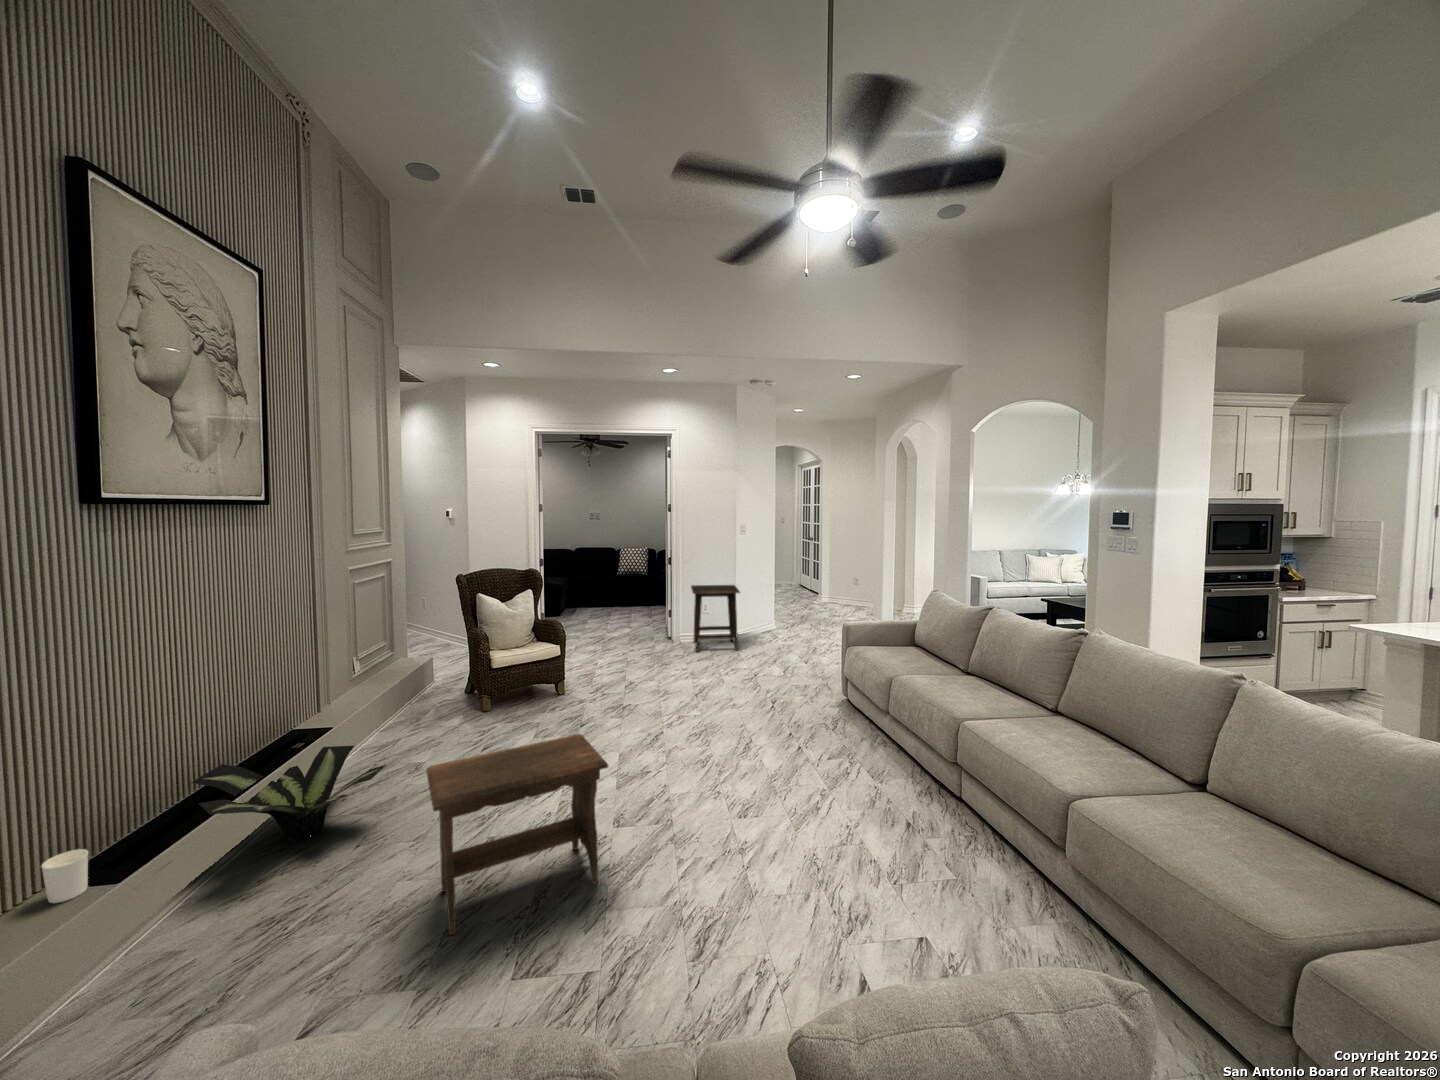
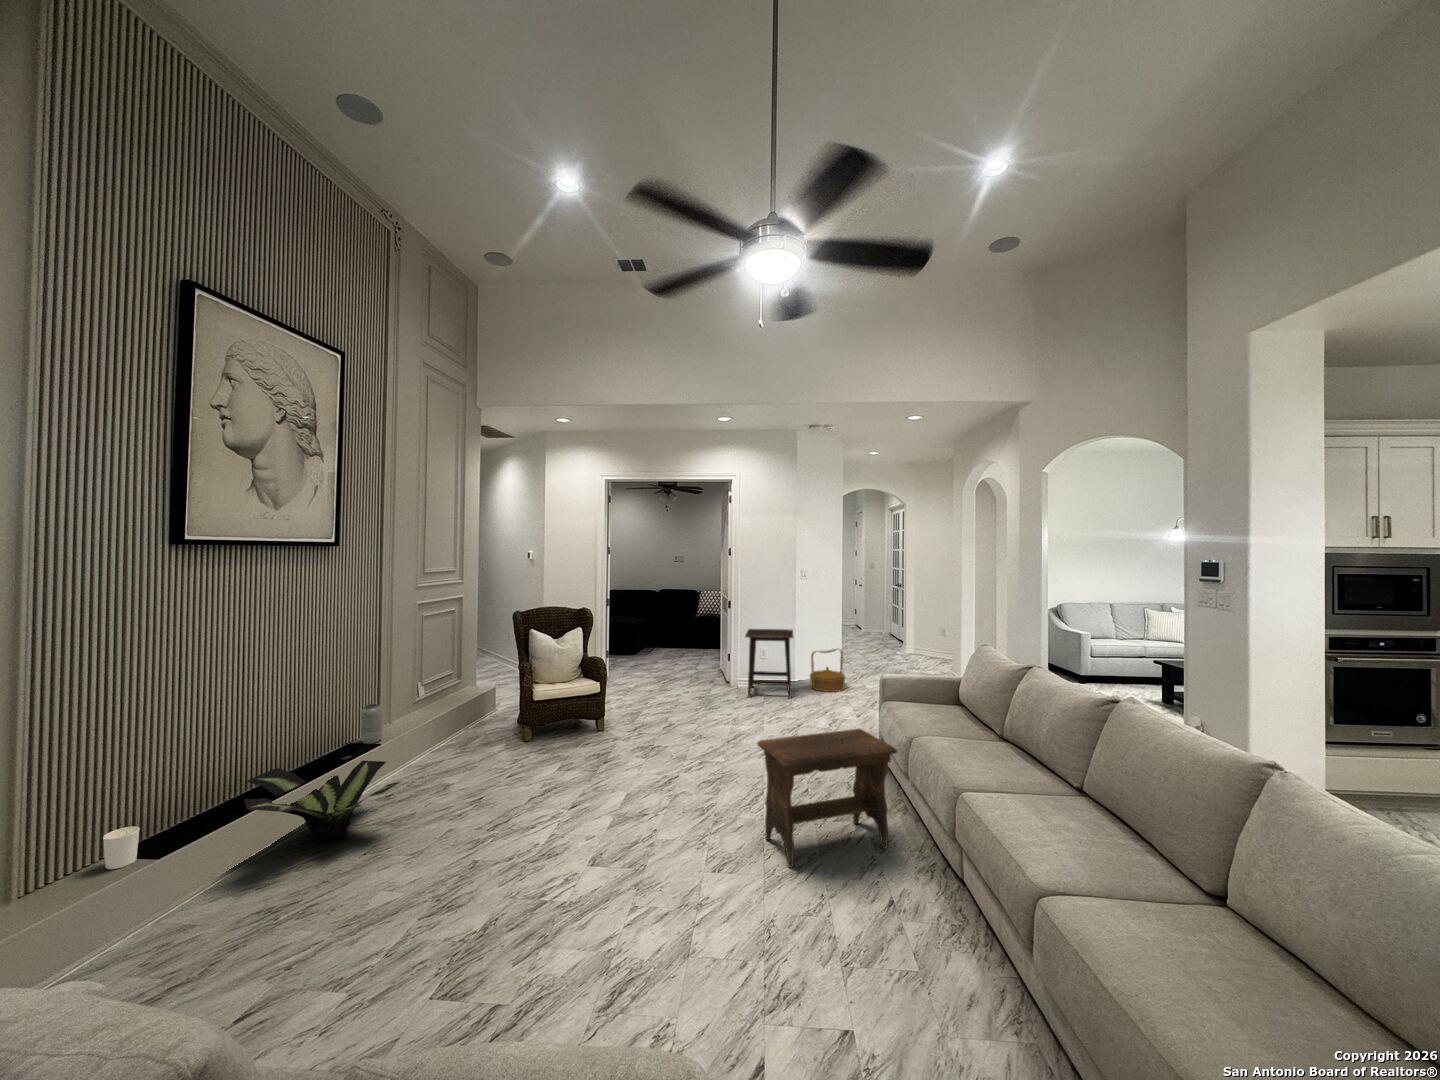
woven basket: none [750,601,784,643] -> present [810,649,845,692]
vase: none [304,683,331,729] -> present [361,704,382,744]
footstool: present [426,734,608,935] -> present [757,729,898,867]

